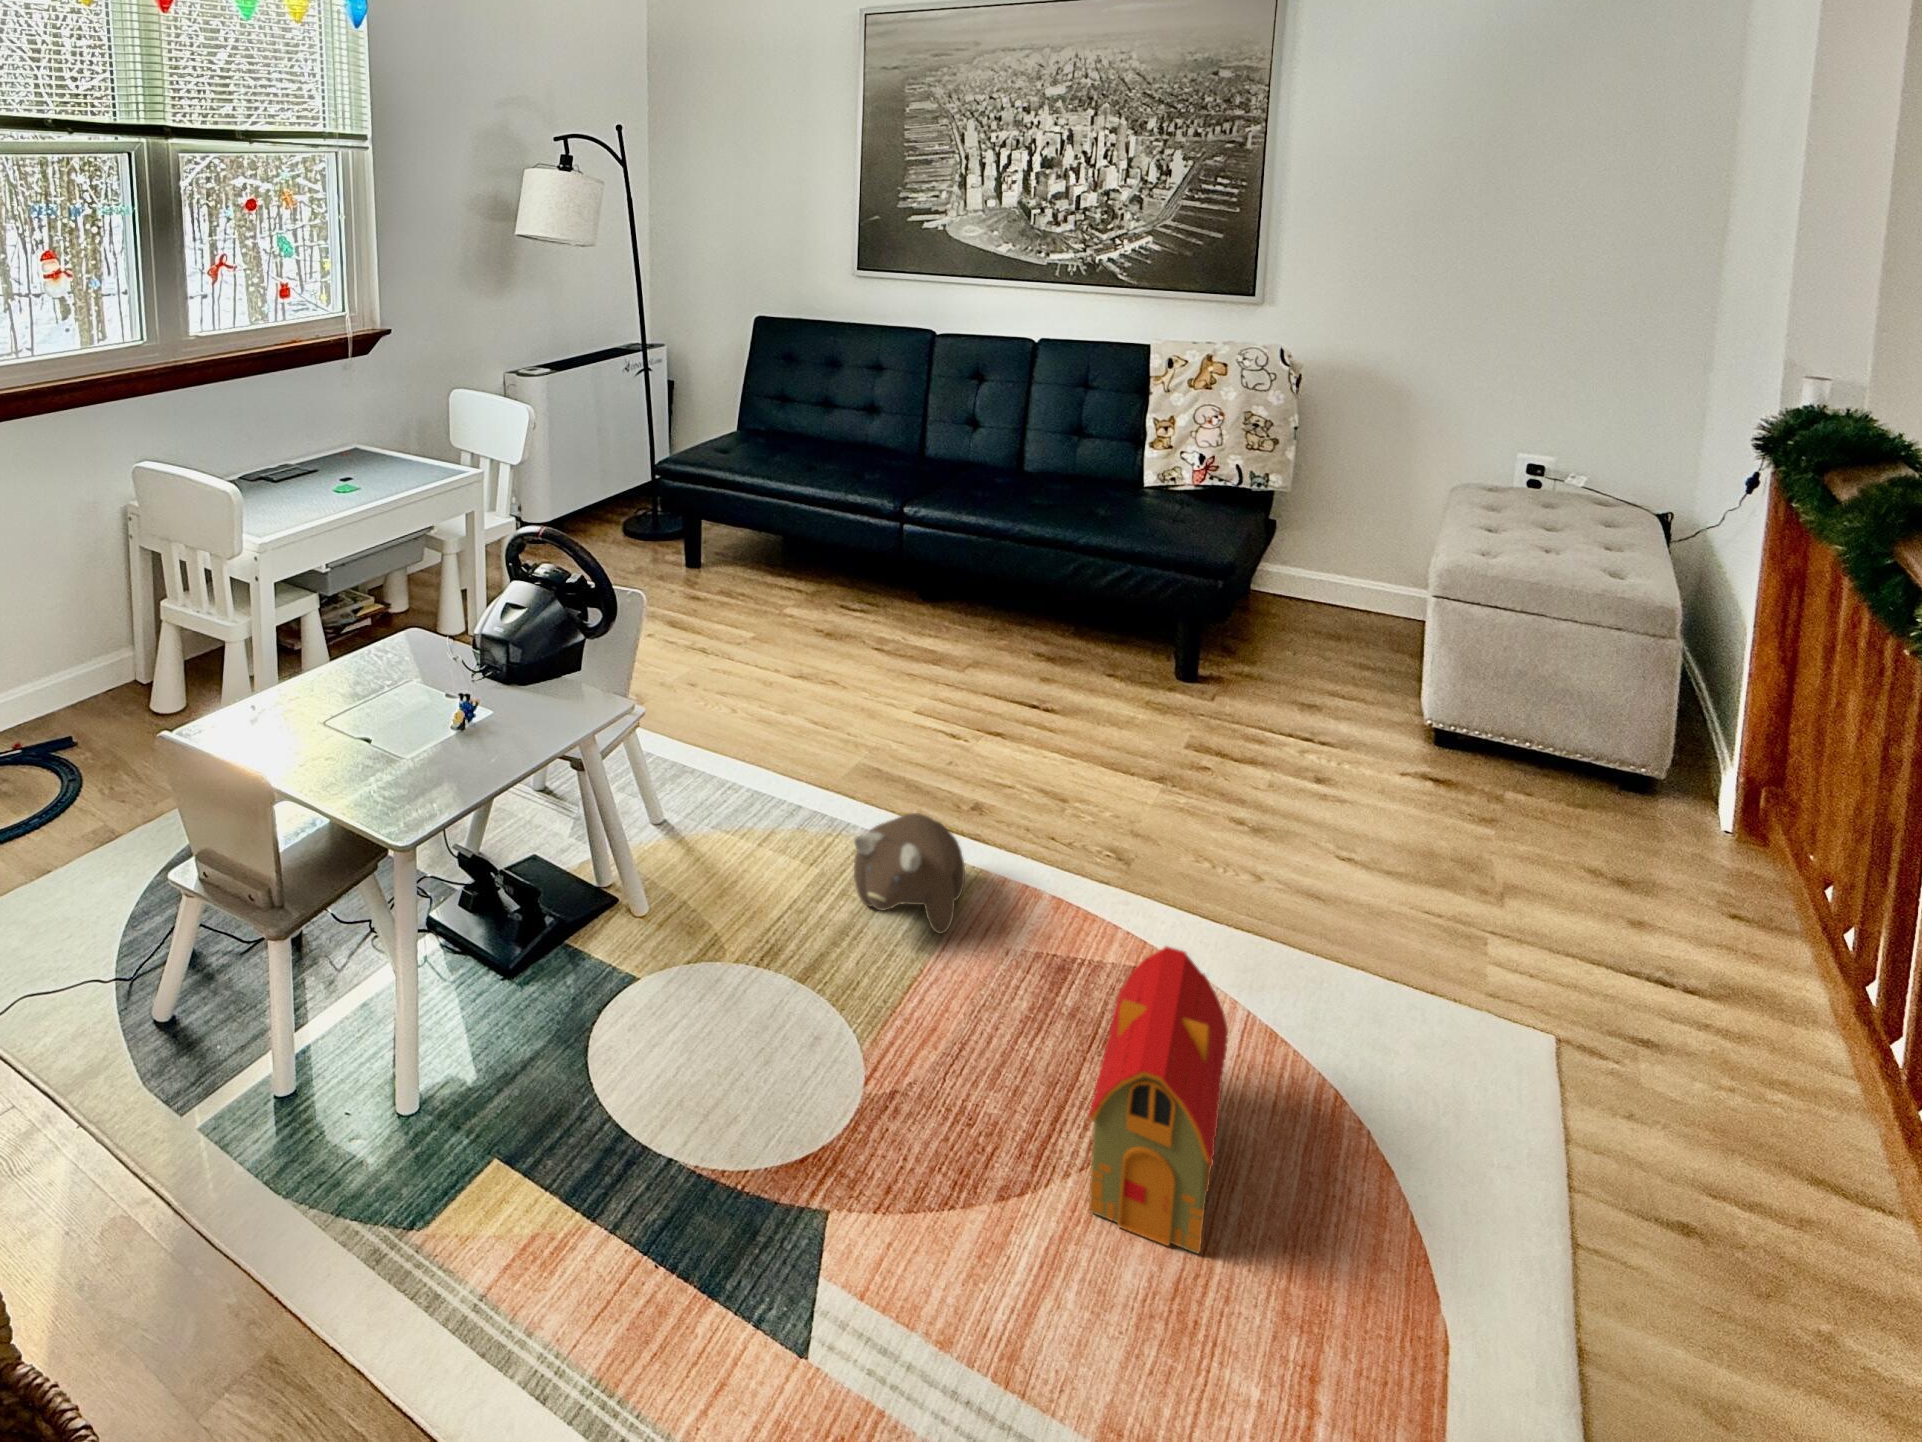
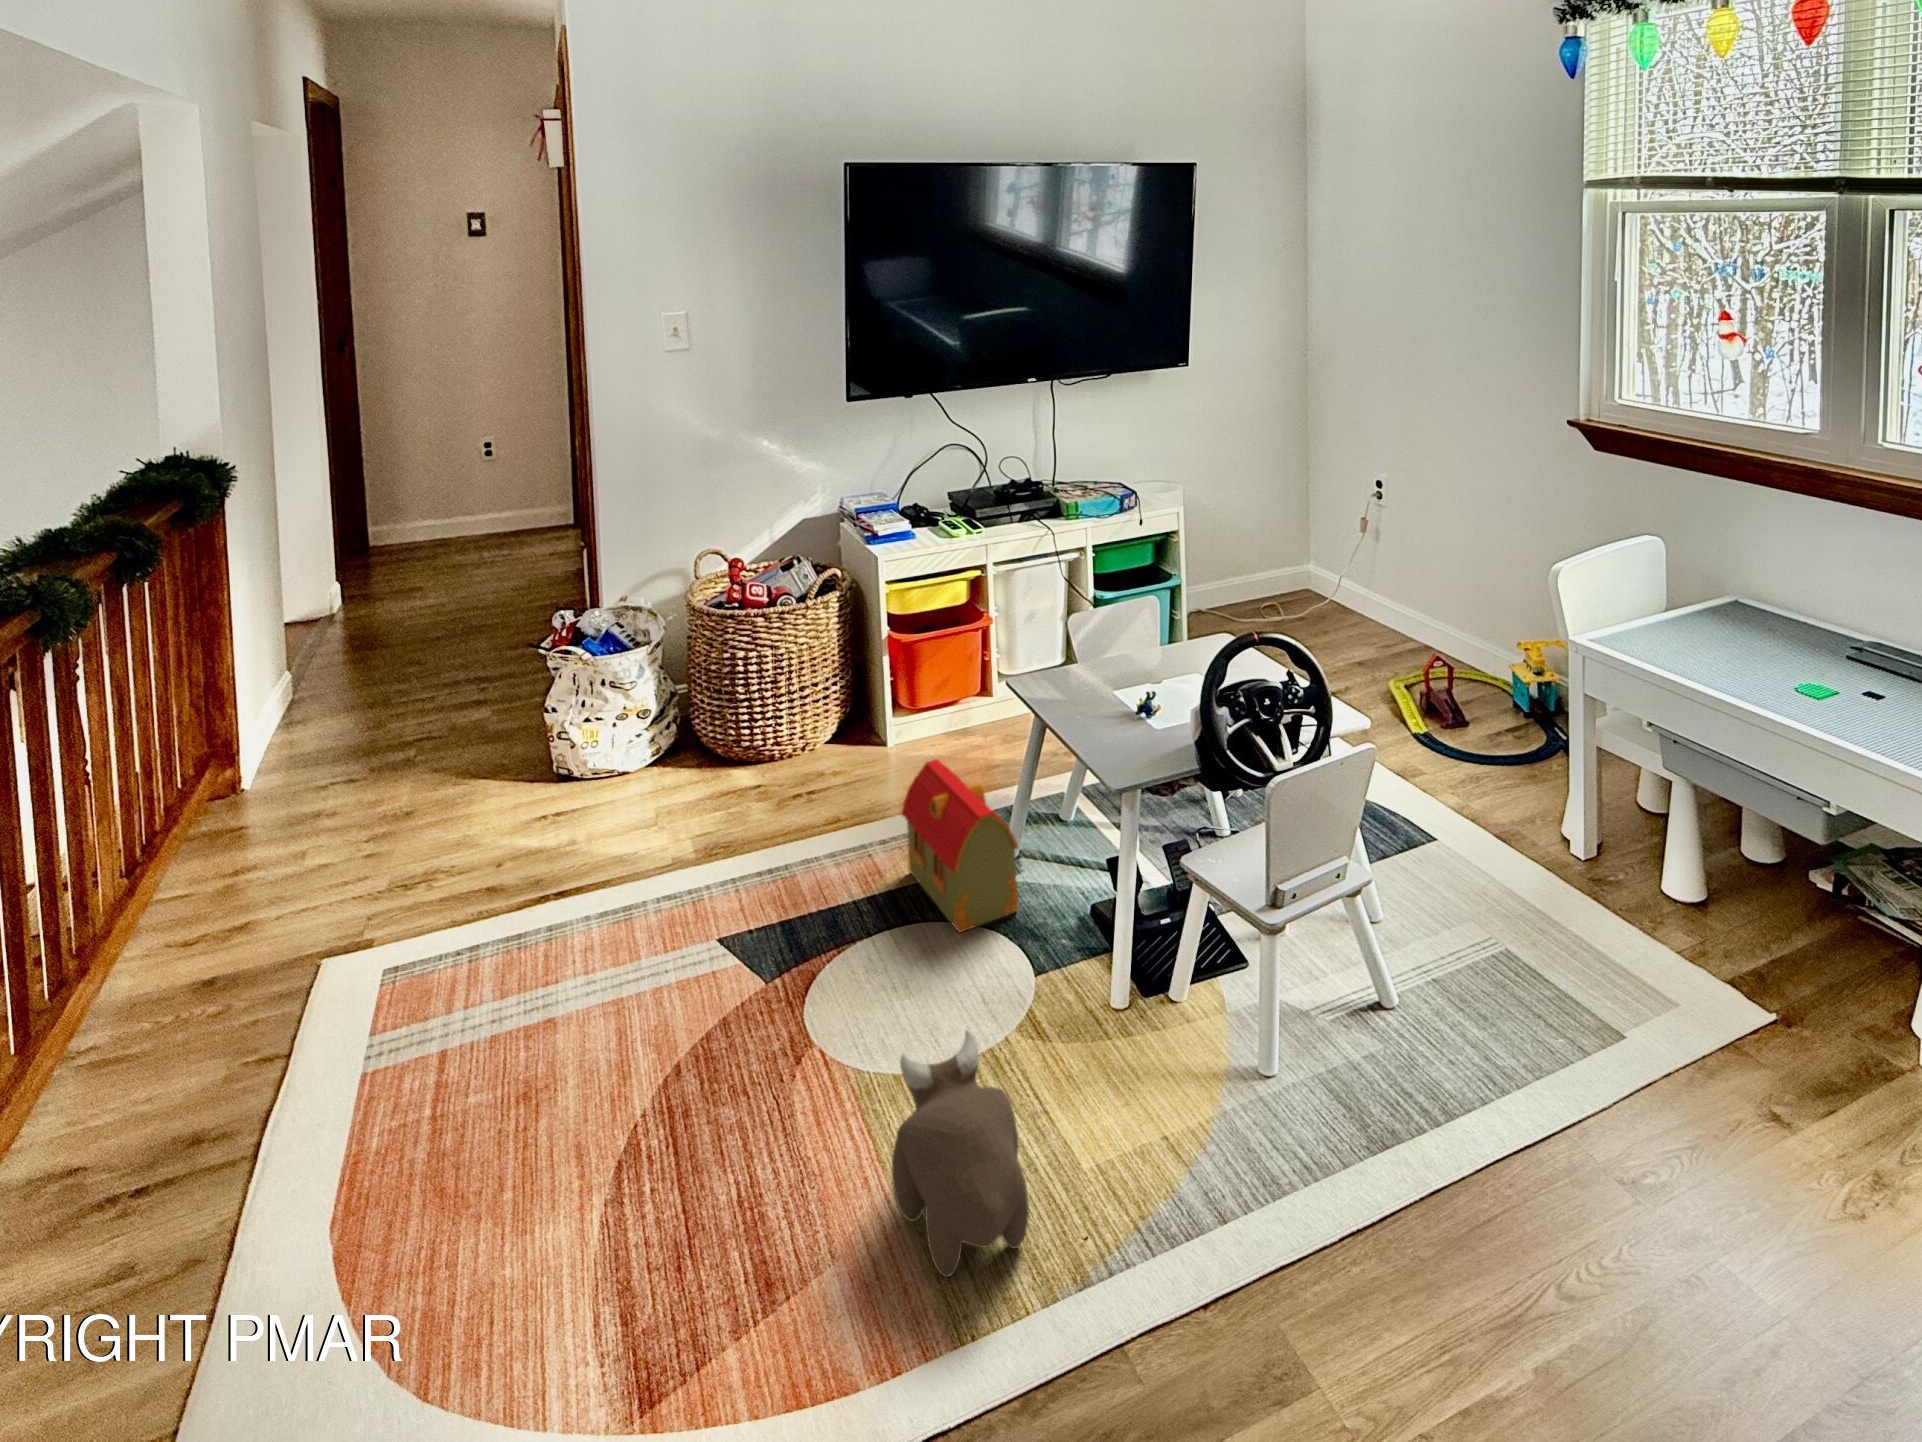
toy house: present [1089,946,1228,1254] -> present [902,759,1019,932]

